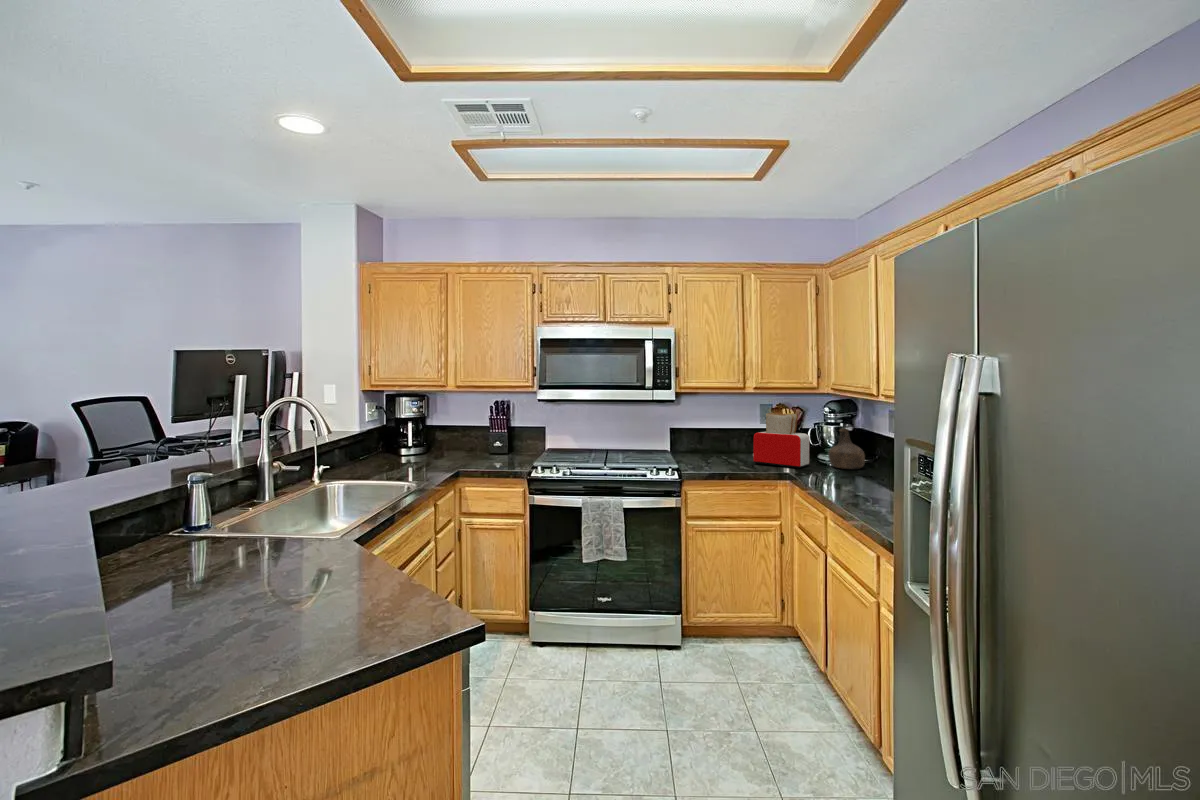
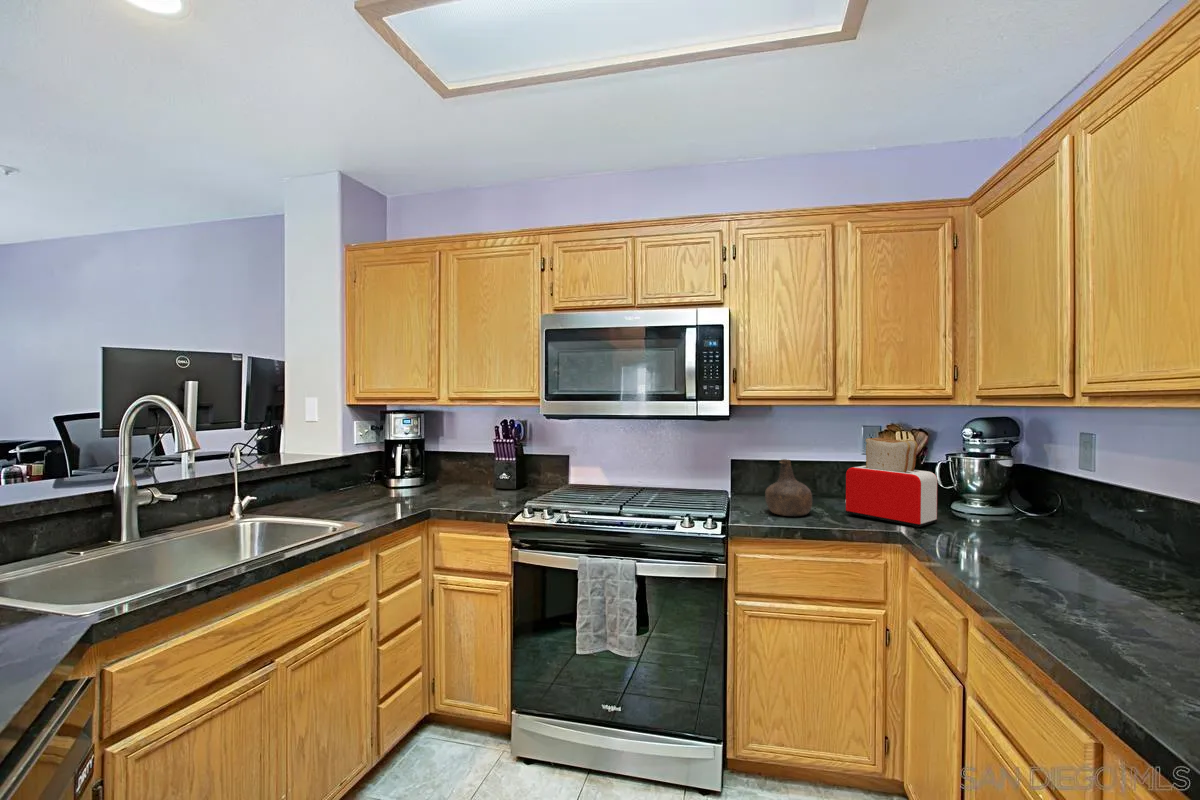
bottle: present [828,429,865,469] -> present [765,459,812,516]

